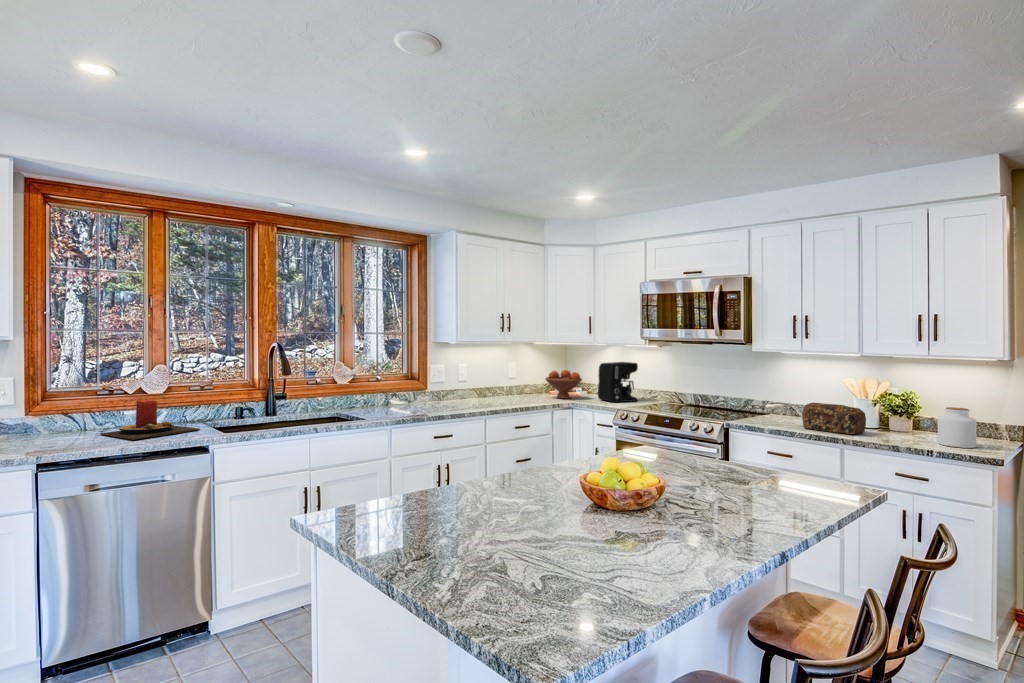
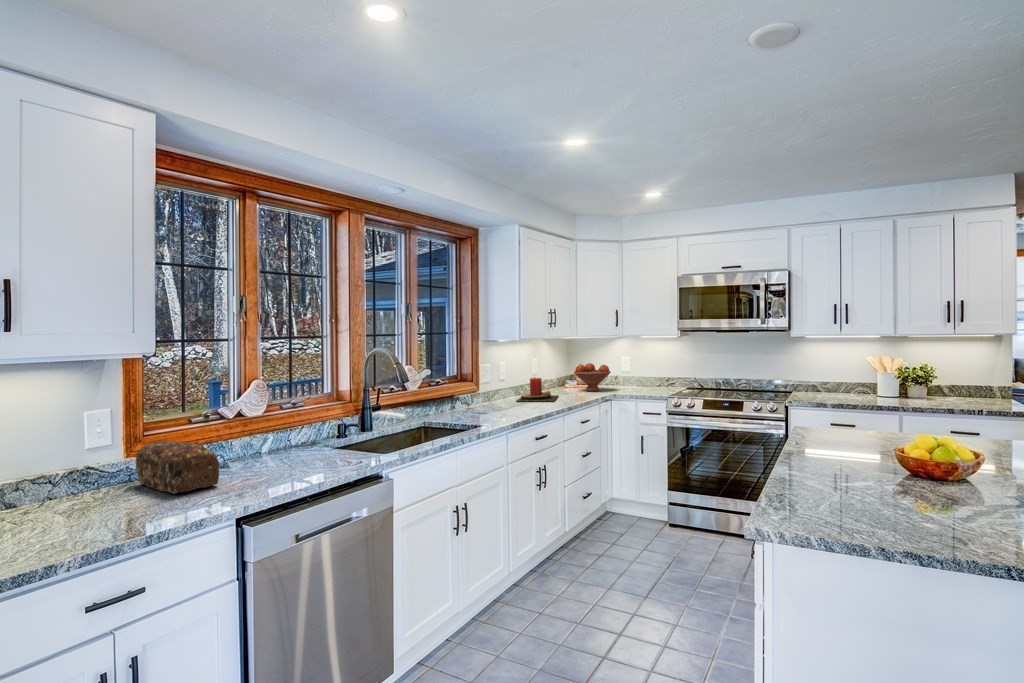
coffee maker: present [598,362,638,402] -> none [627,353,664,391]
candle: present [100,399,200,440] -> present [517,377,558,402]
bread loaf: present [802,403,866,434] -> present [136,440,219,494]
jar: present [937,407,977,448] -> none [970,375,1002,406]

